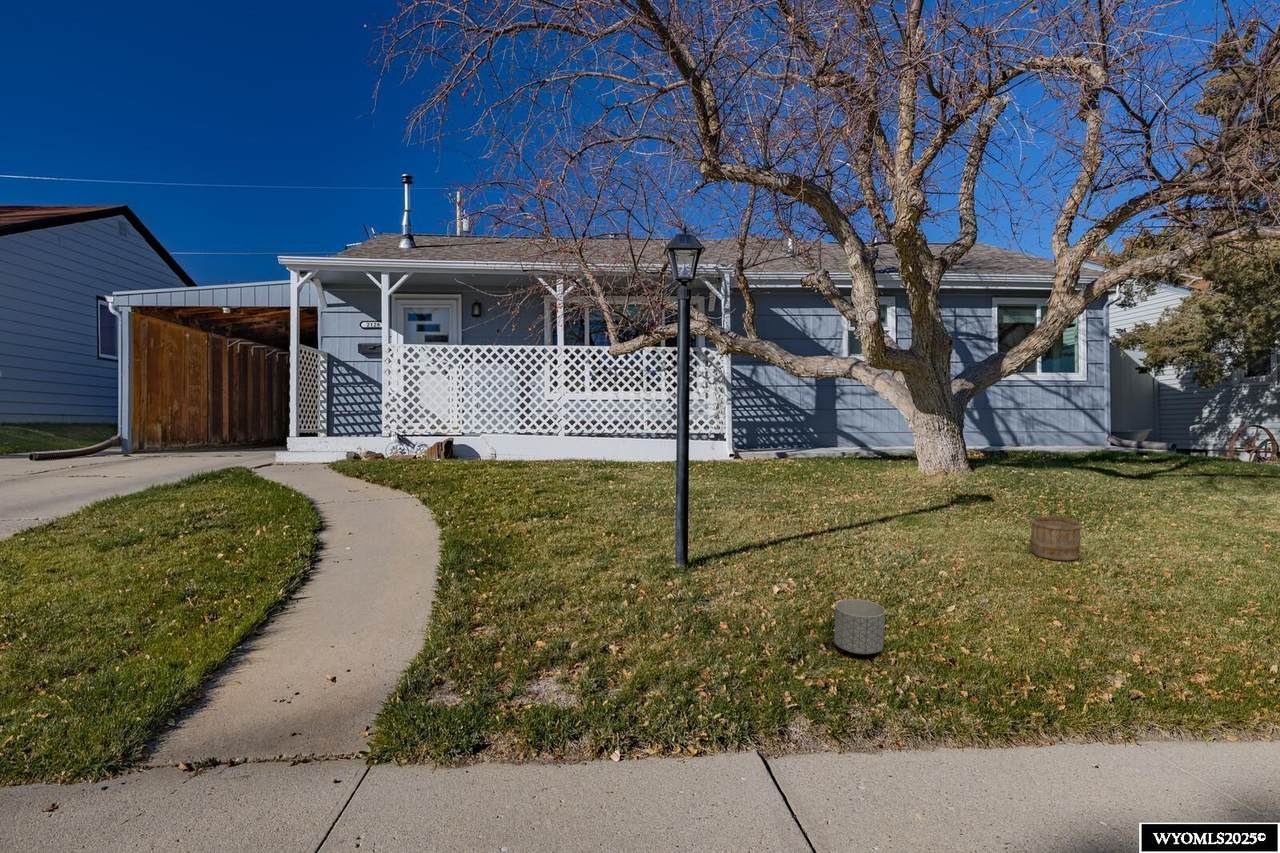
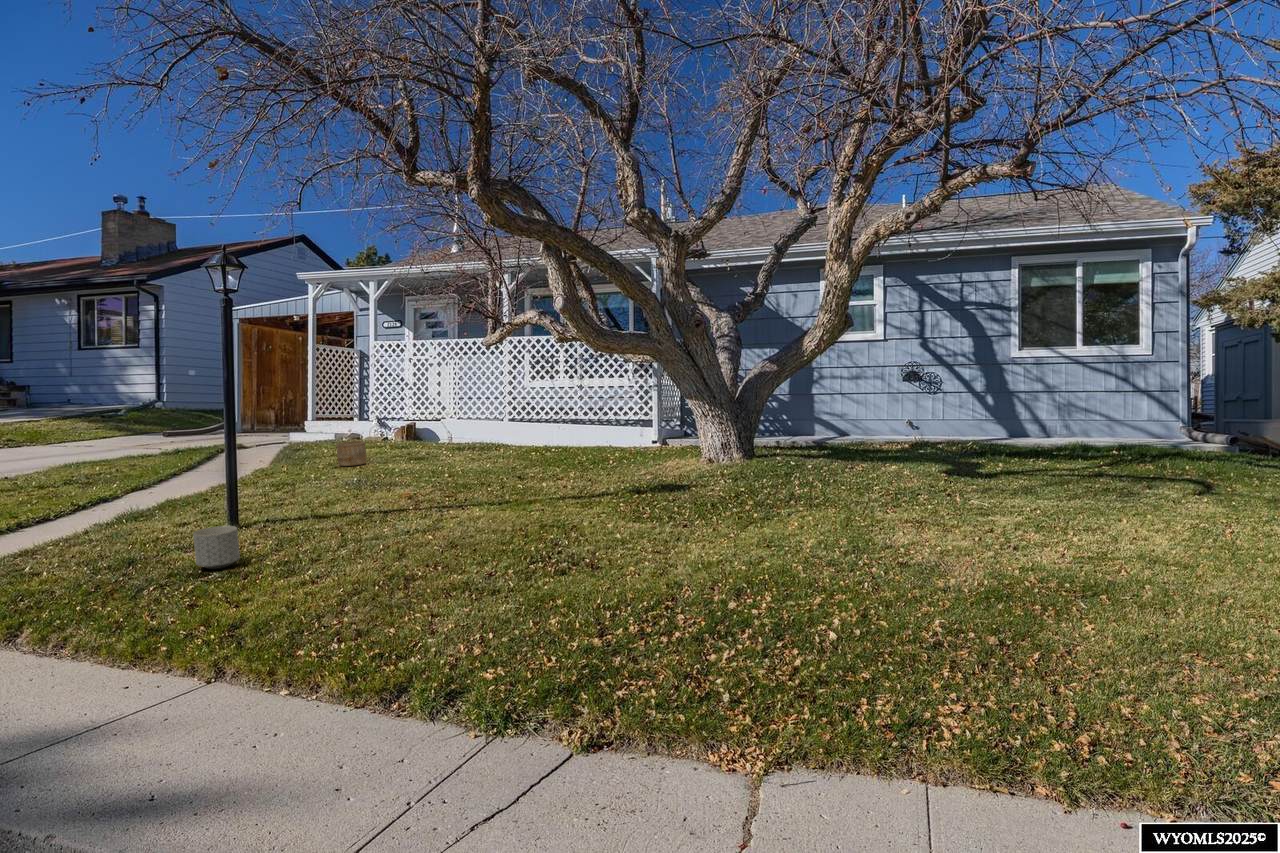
wooden bucket: present [1030,516,1082,560] -> present [336,441,367,466]

